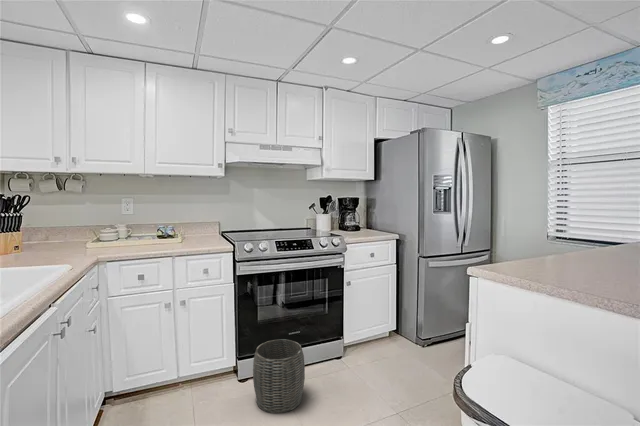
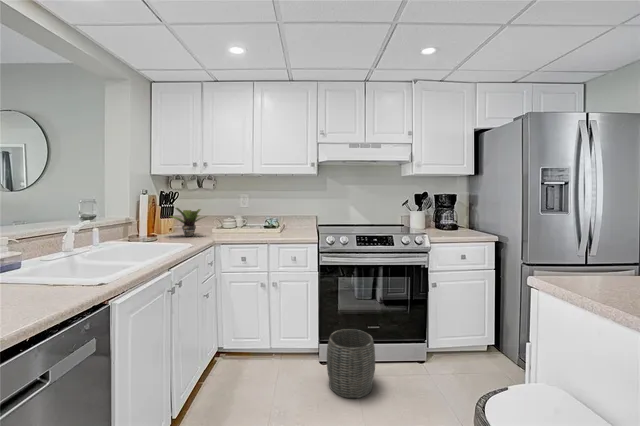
potted plant: none [22,216,87,254] -> present [170,208,201,237]

